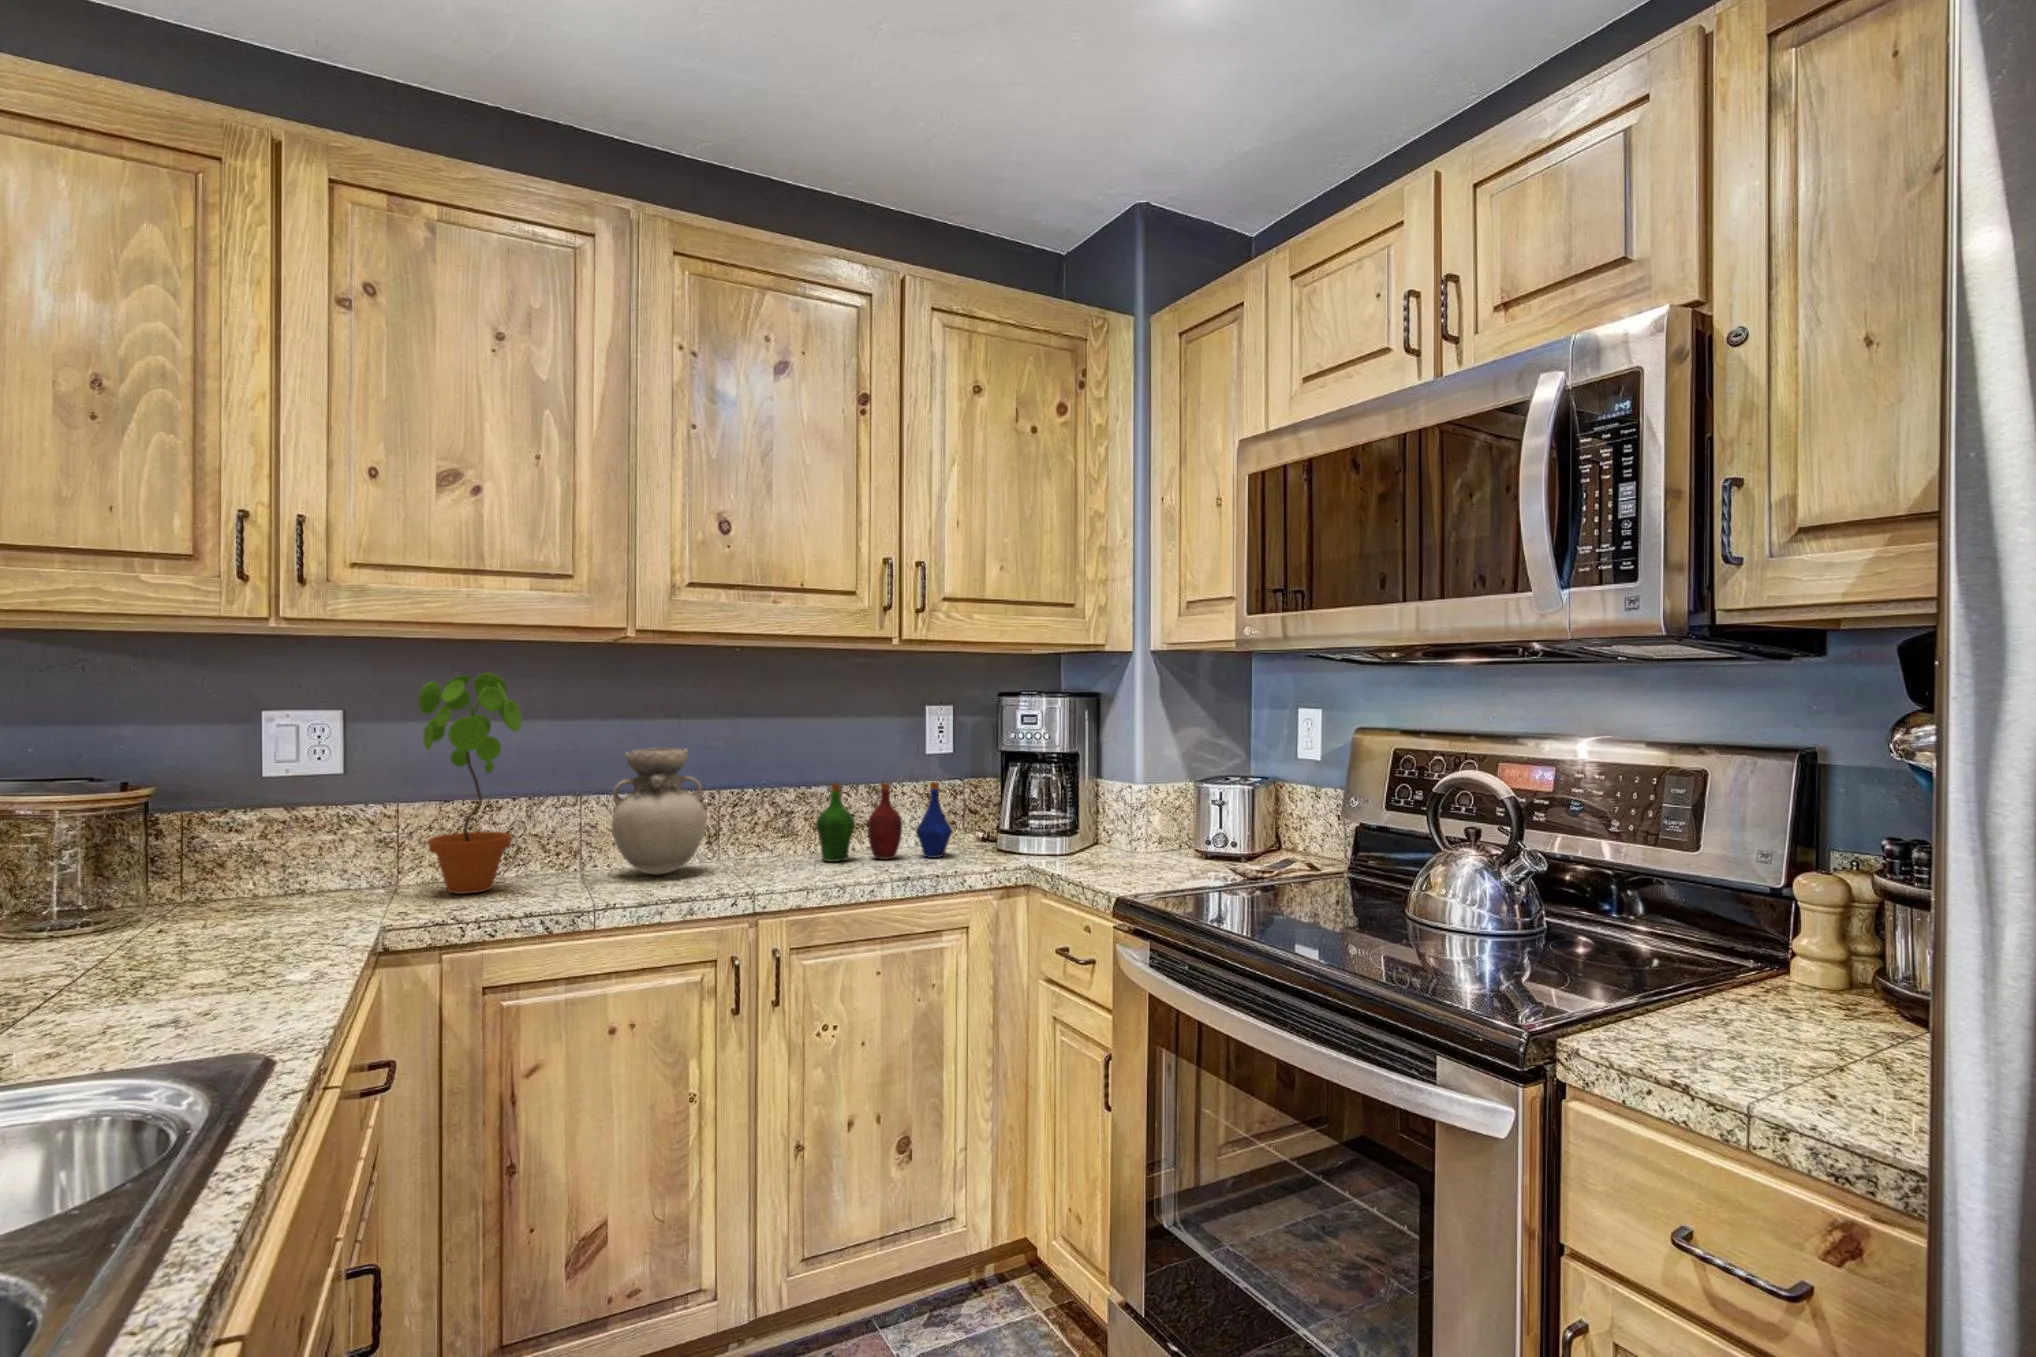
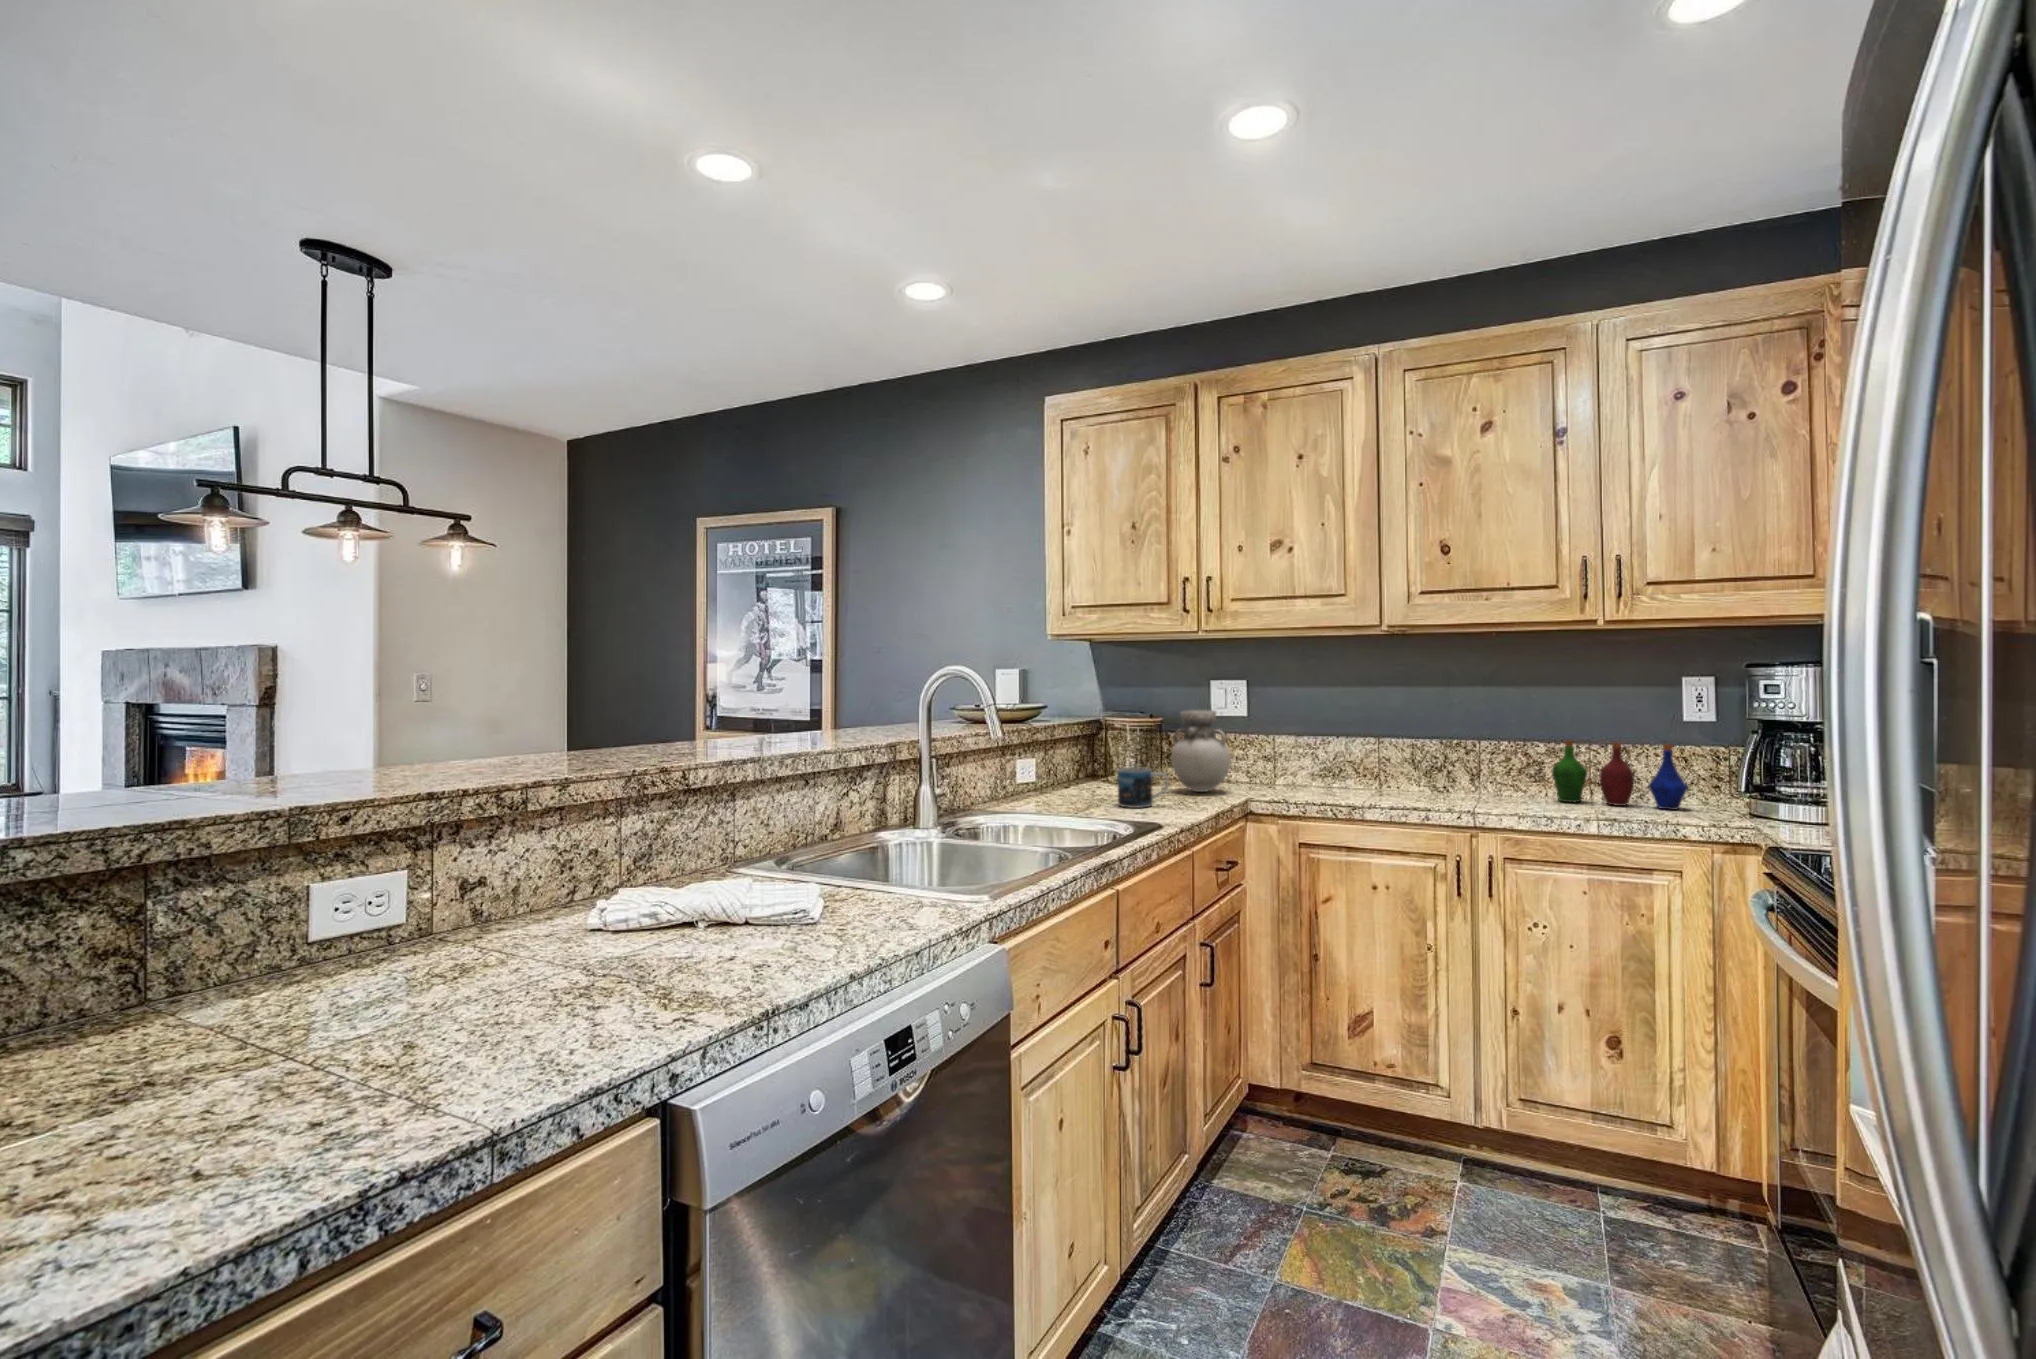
potted plant: present [418,673,522,894] -> none [1274,659,1329,792]
vase: present [612,748,706,875] -> present [1172,710,1231,792]
mug: none [65,894,213,991] -> present [1118,767,1169,808]

